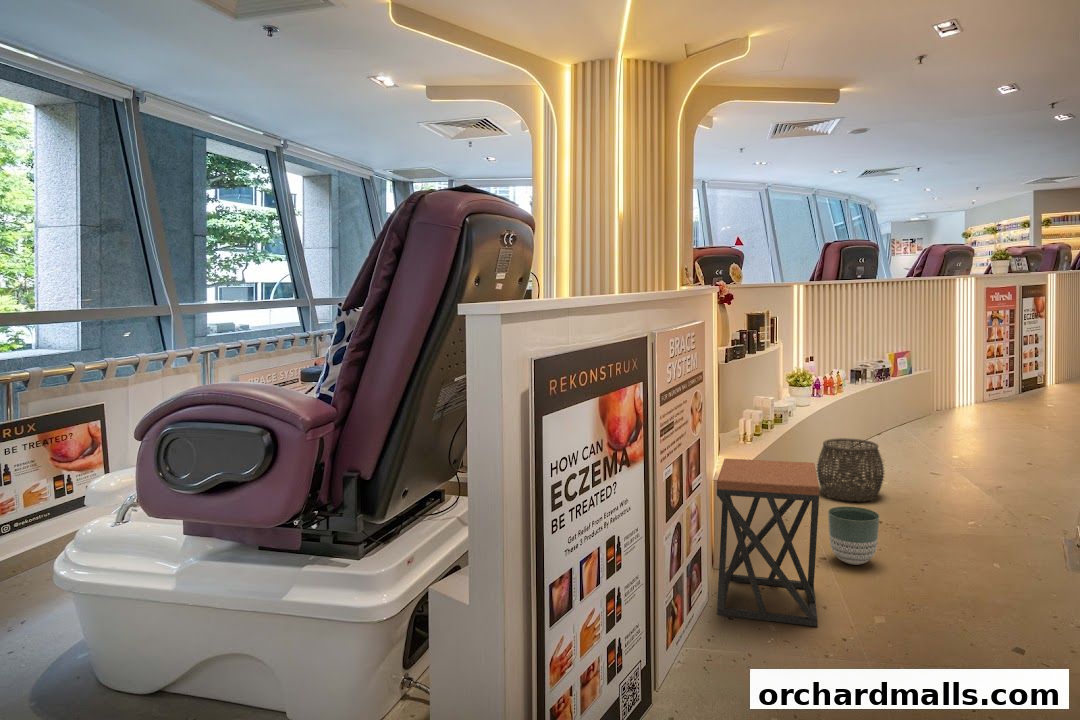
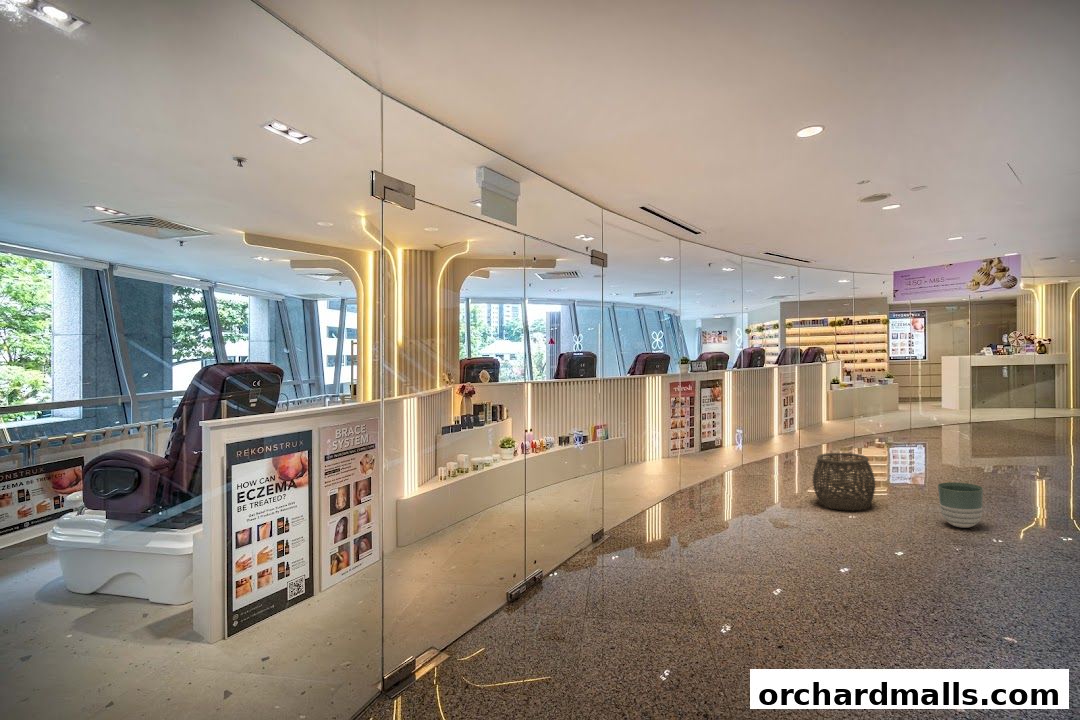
stool: present [717,459,819,627] -> none [715,471,817,628]
planter: present [828,506,879,565] -> present [938,482,983,528]

